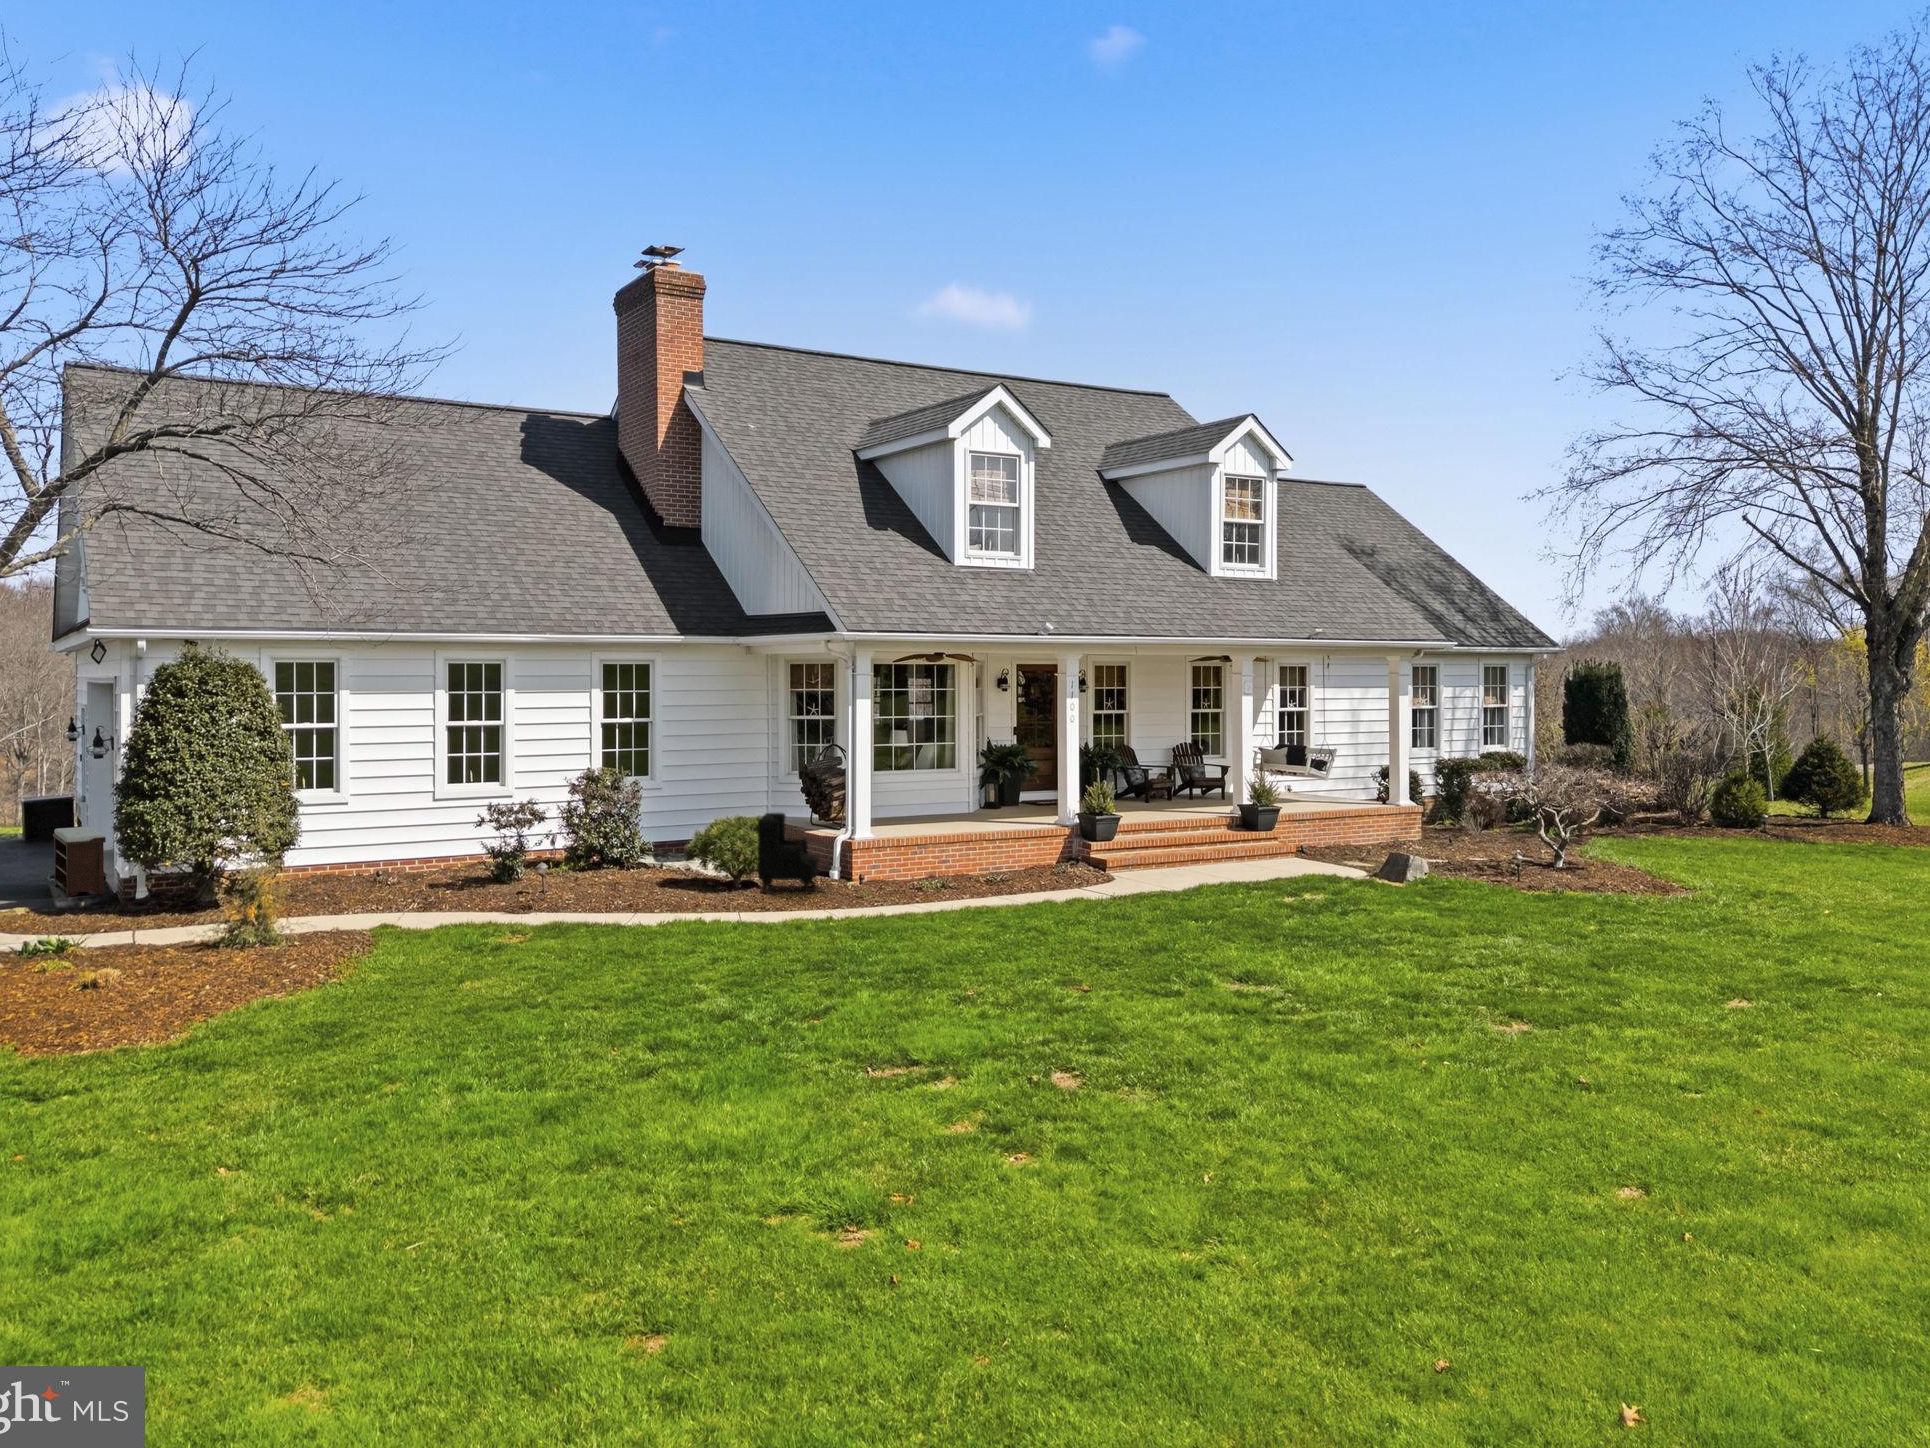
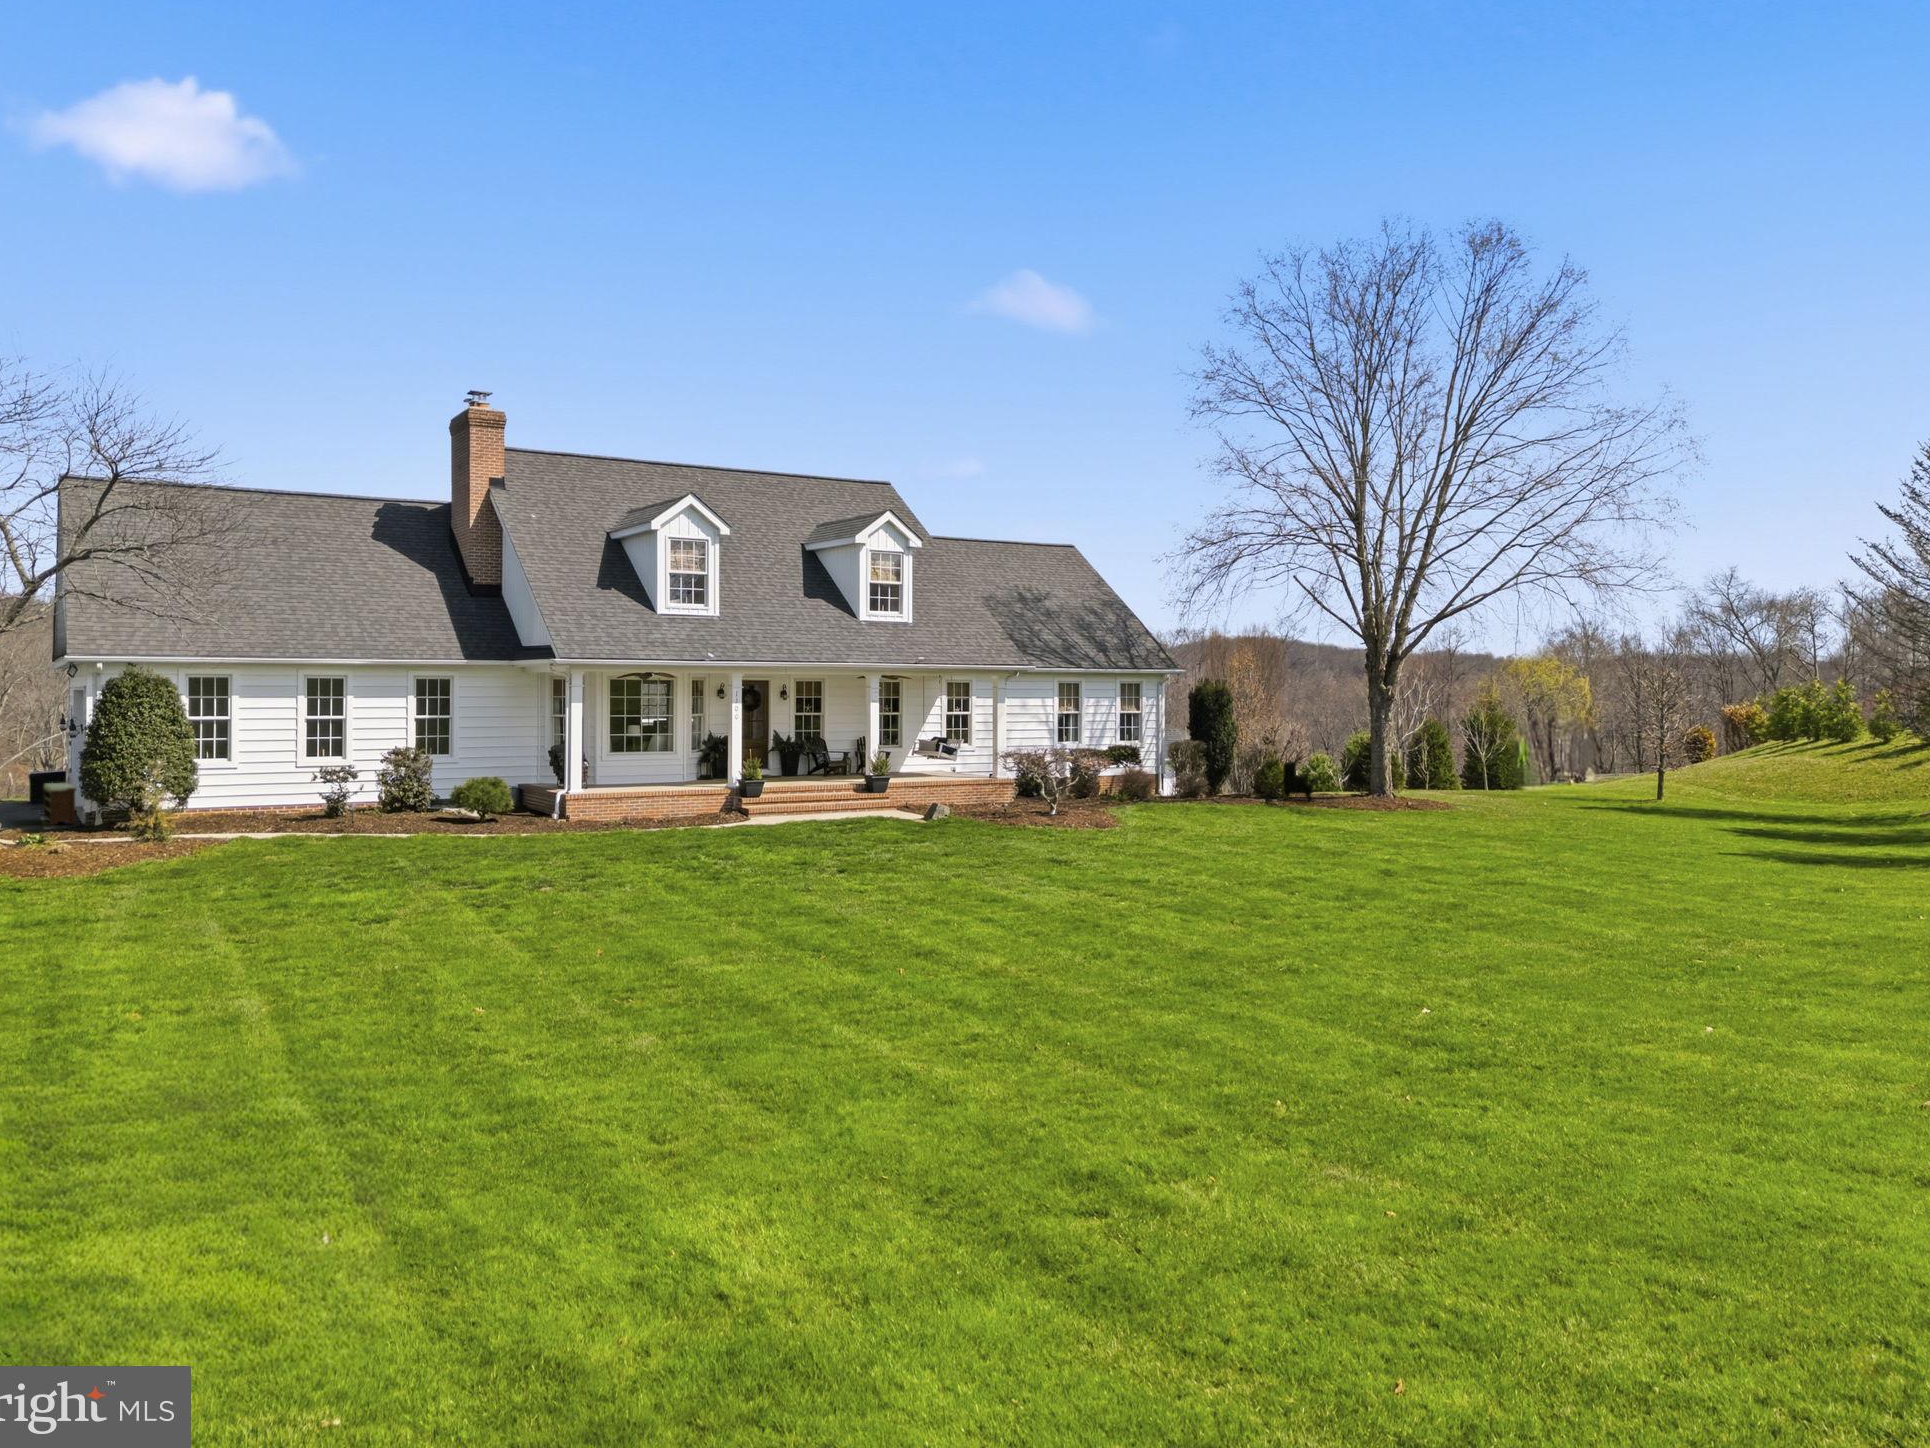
armchair: present [758,813,819,893] -> present [1283,762,1313,801]

